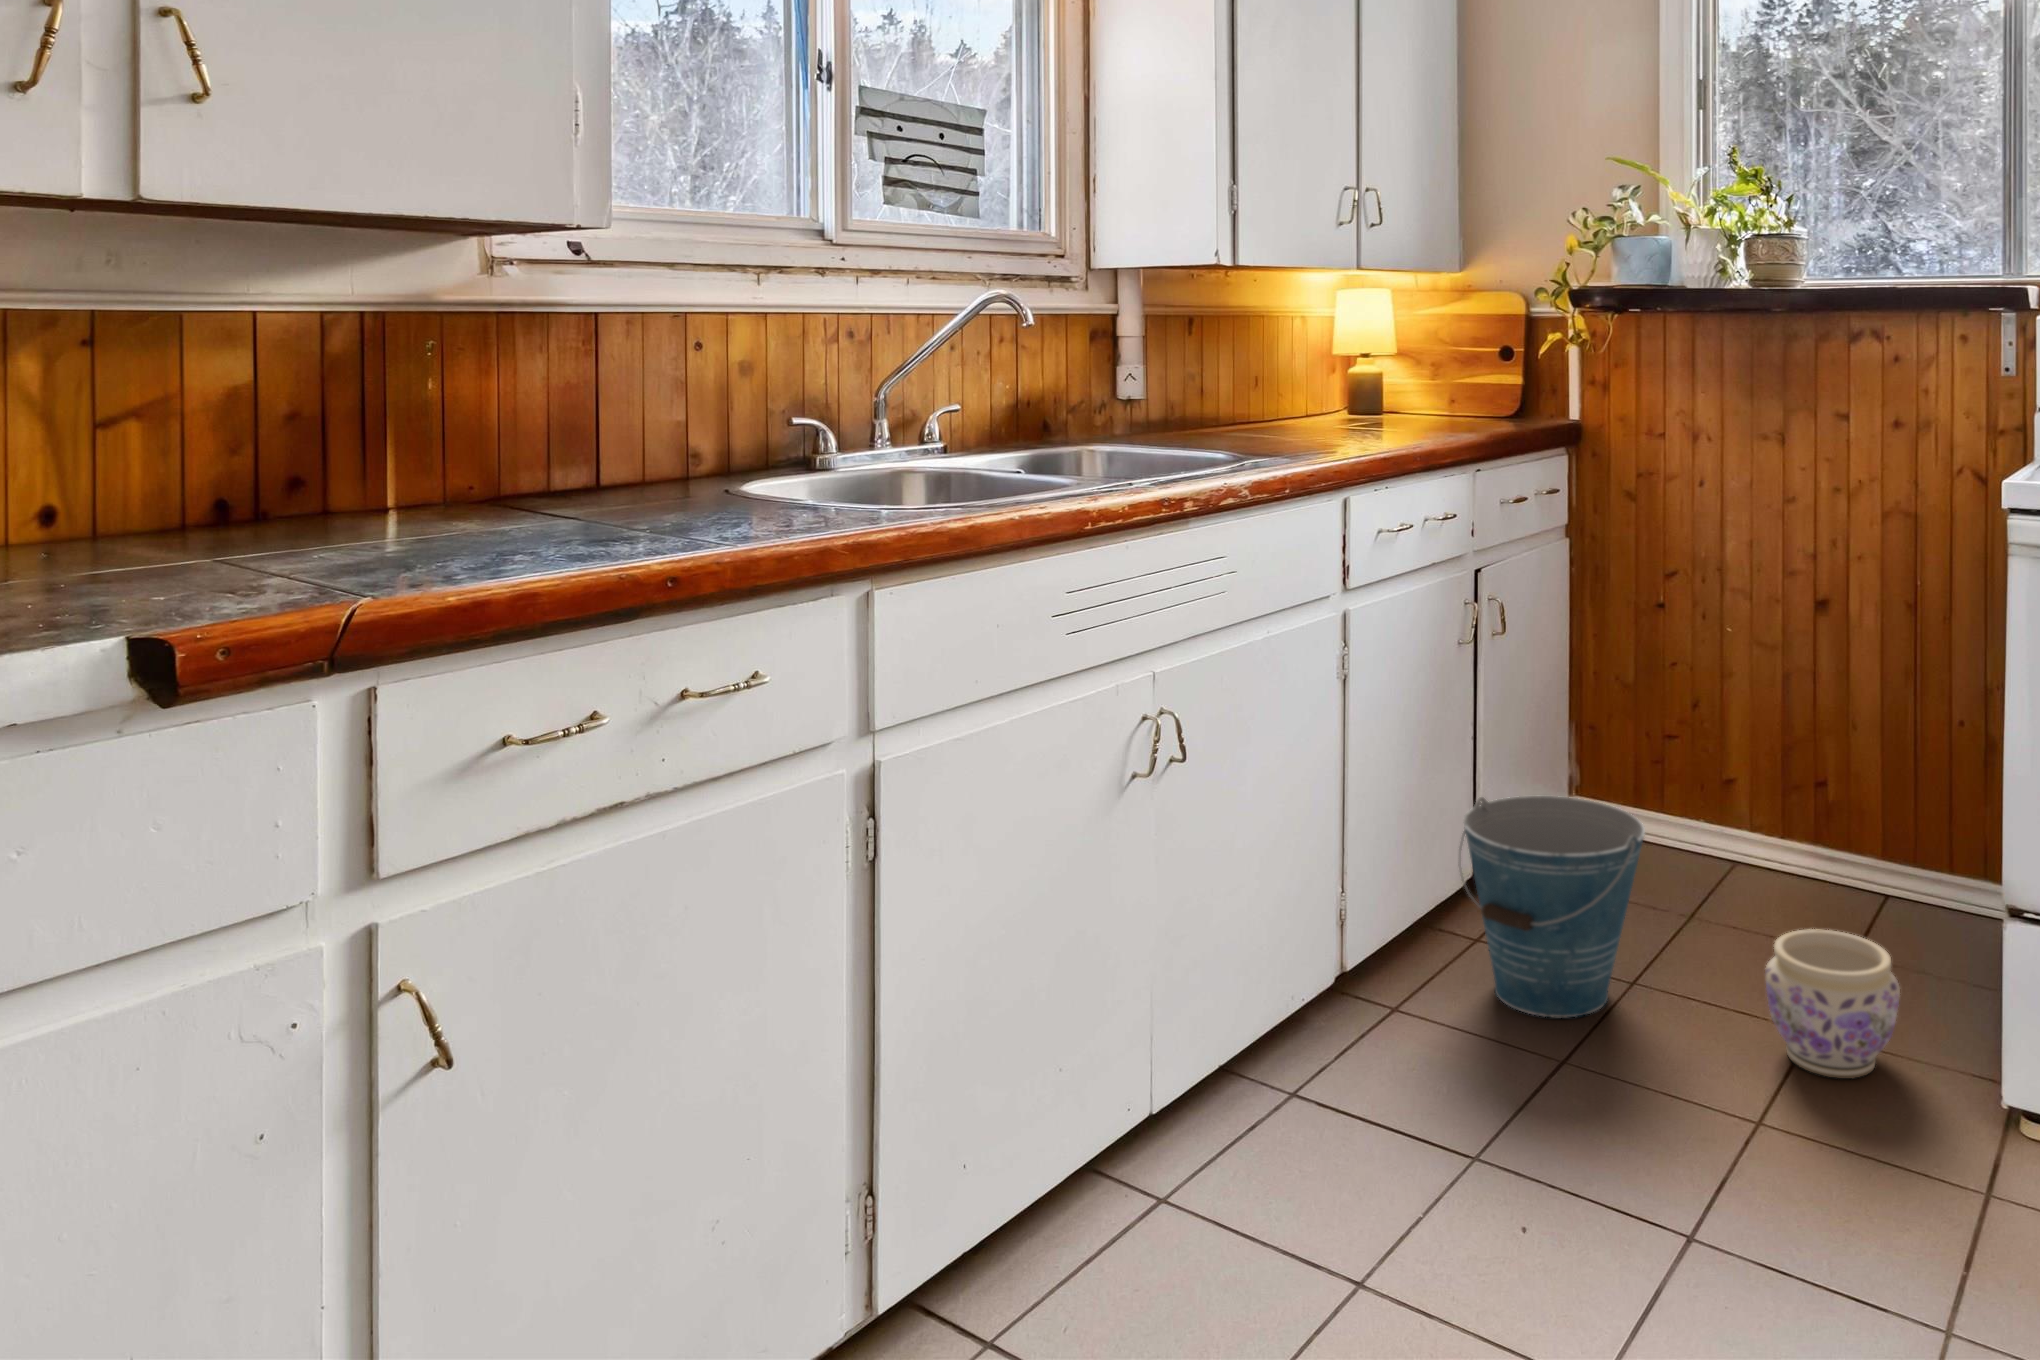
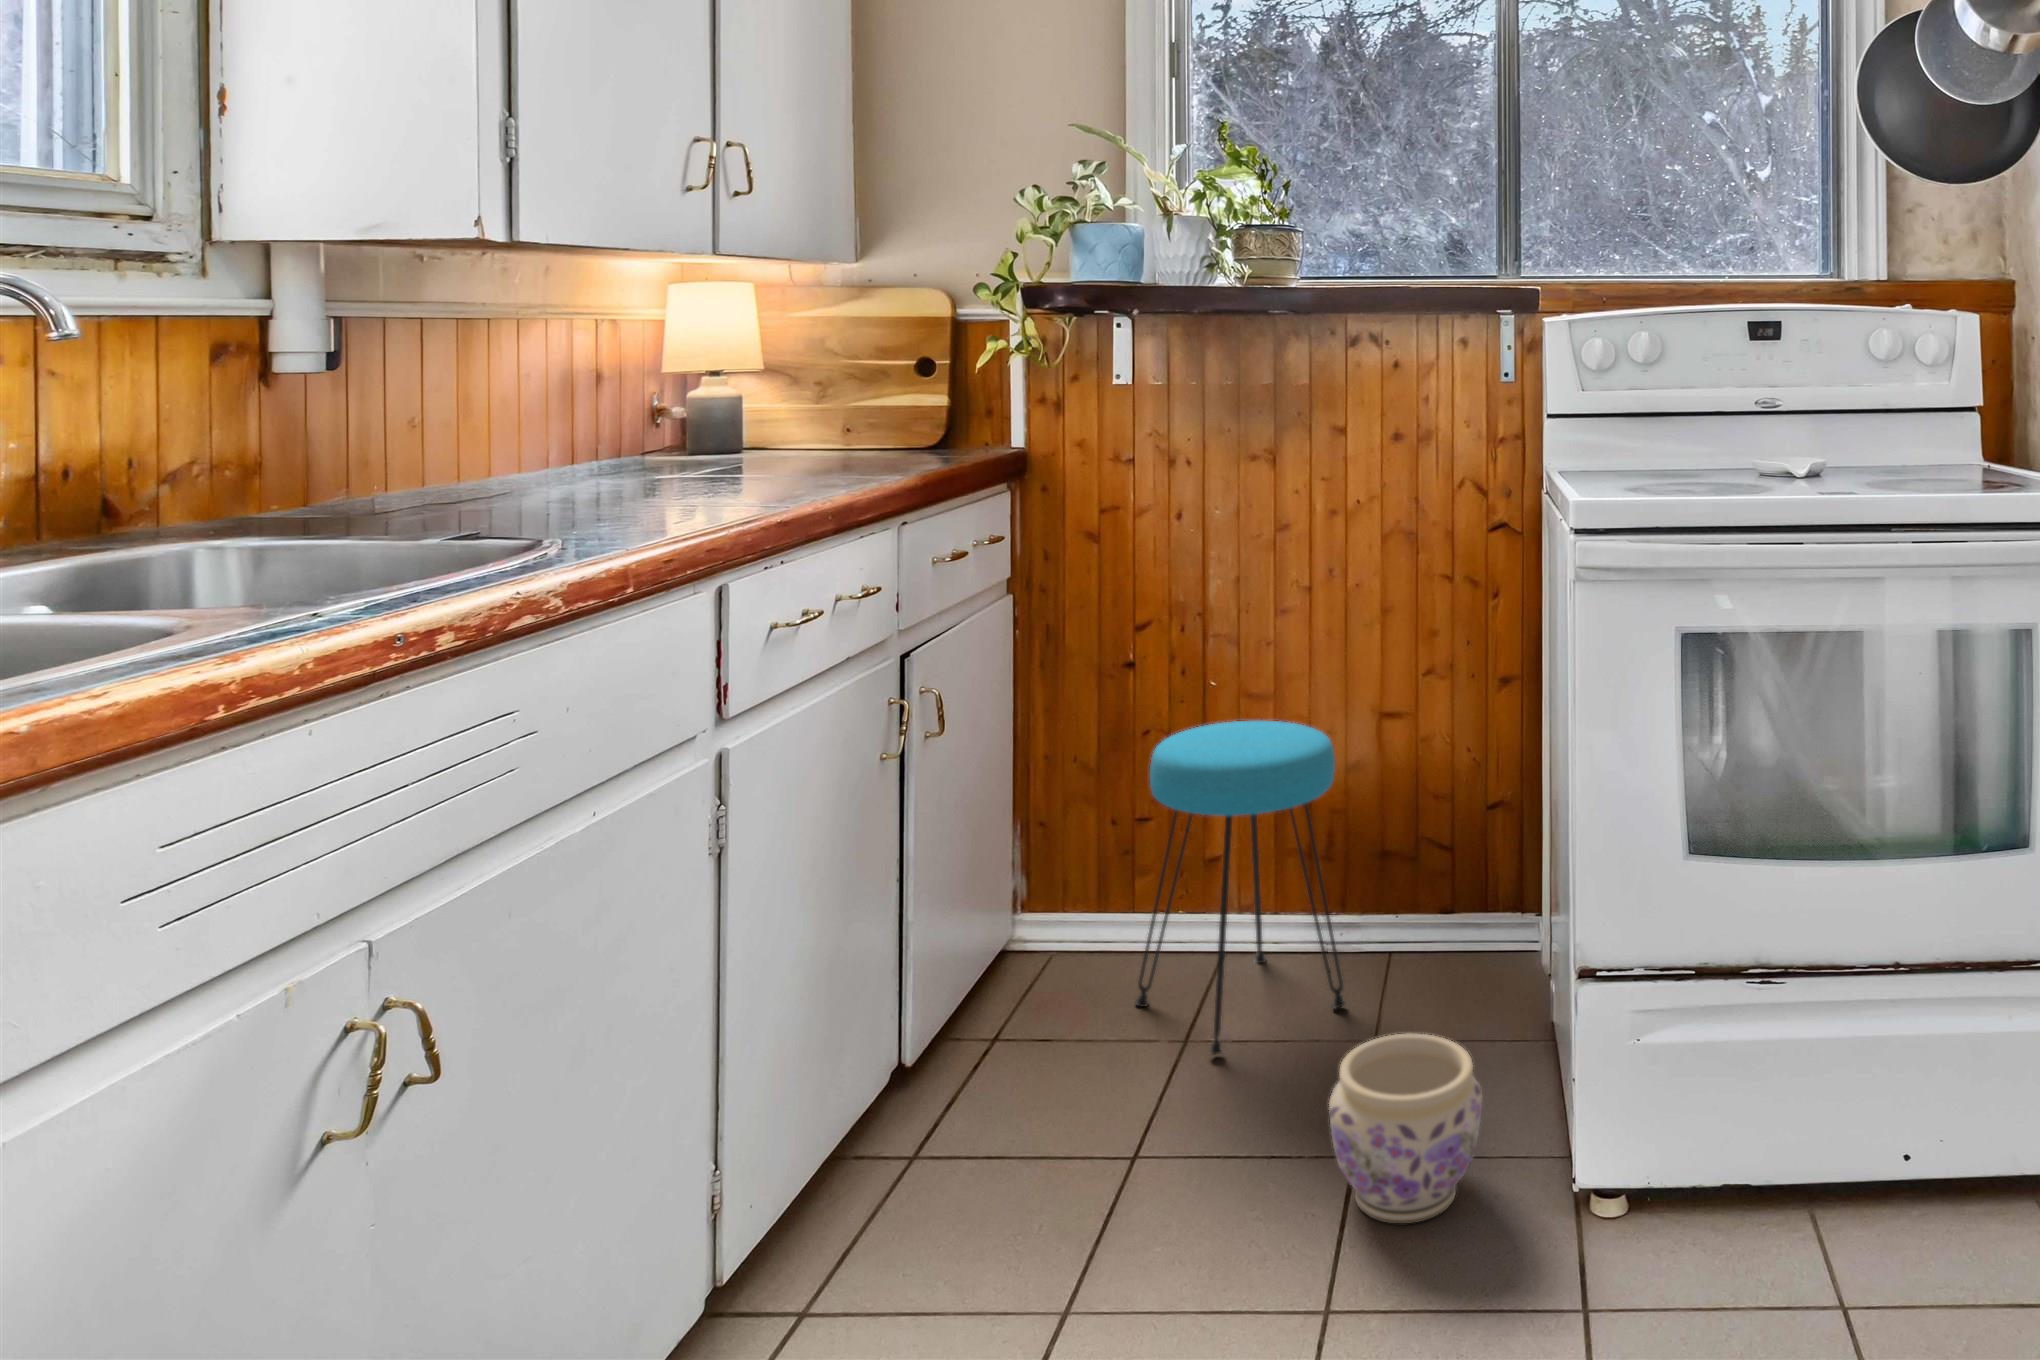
stool: none [1651,665,1827,930] -> present [1135,721,1345,1054]
bucket: present [1459,796,1645,1018] -> none [908,935,1170,1258]

